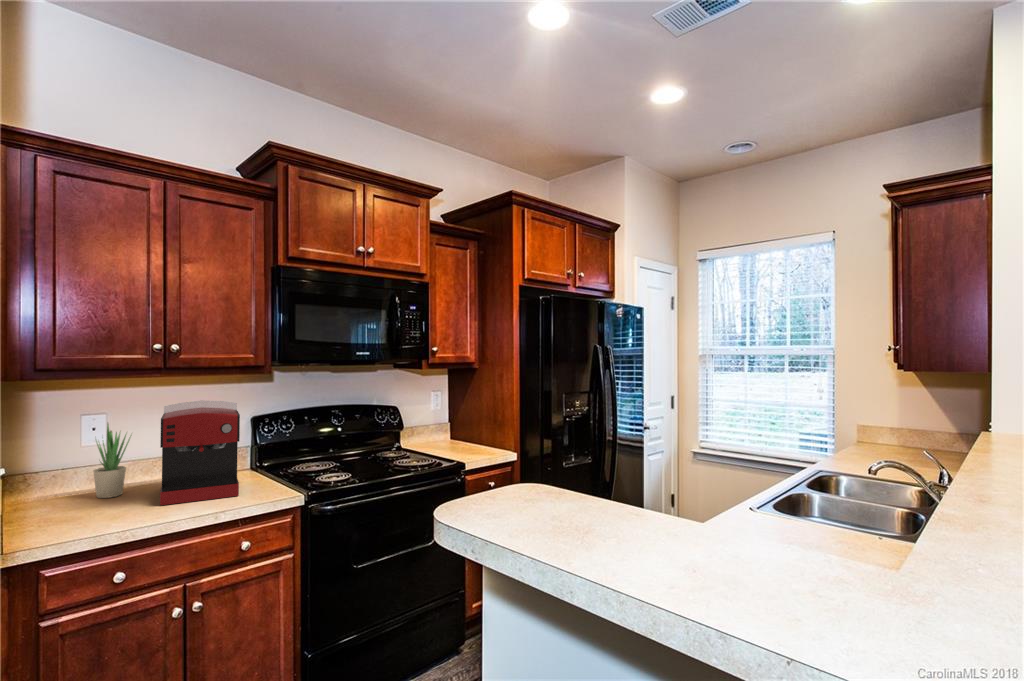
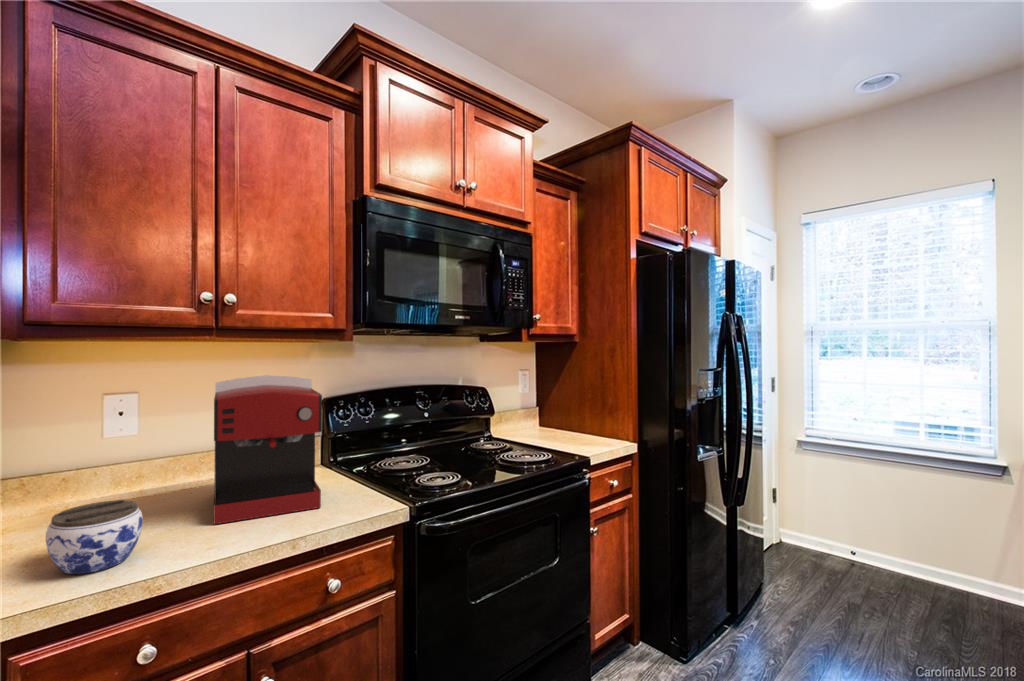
potted plant: present [93,424,131,498] -> none [118,403,173,511]
jar: none [49,486,111,531] -> present [46,500,143,574]

